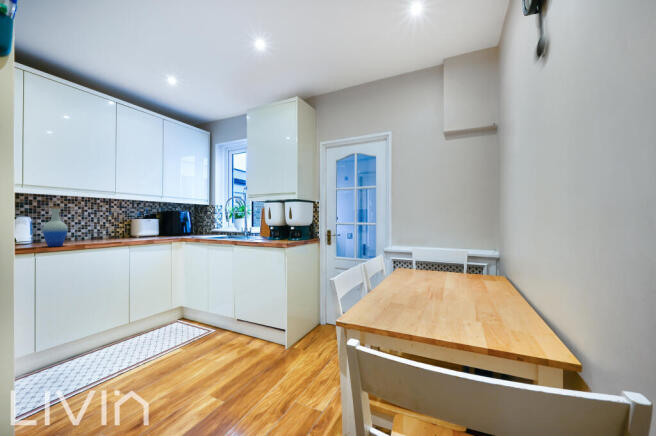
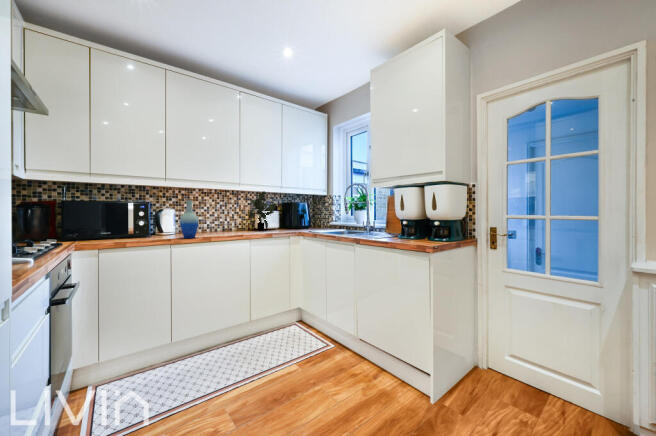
potted plant: none [121,200,155,237] -> present [246,191,276,230]

